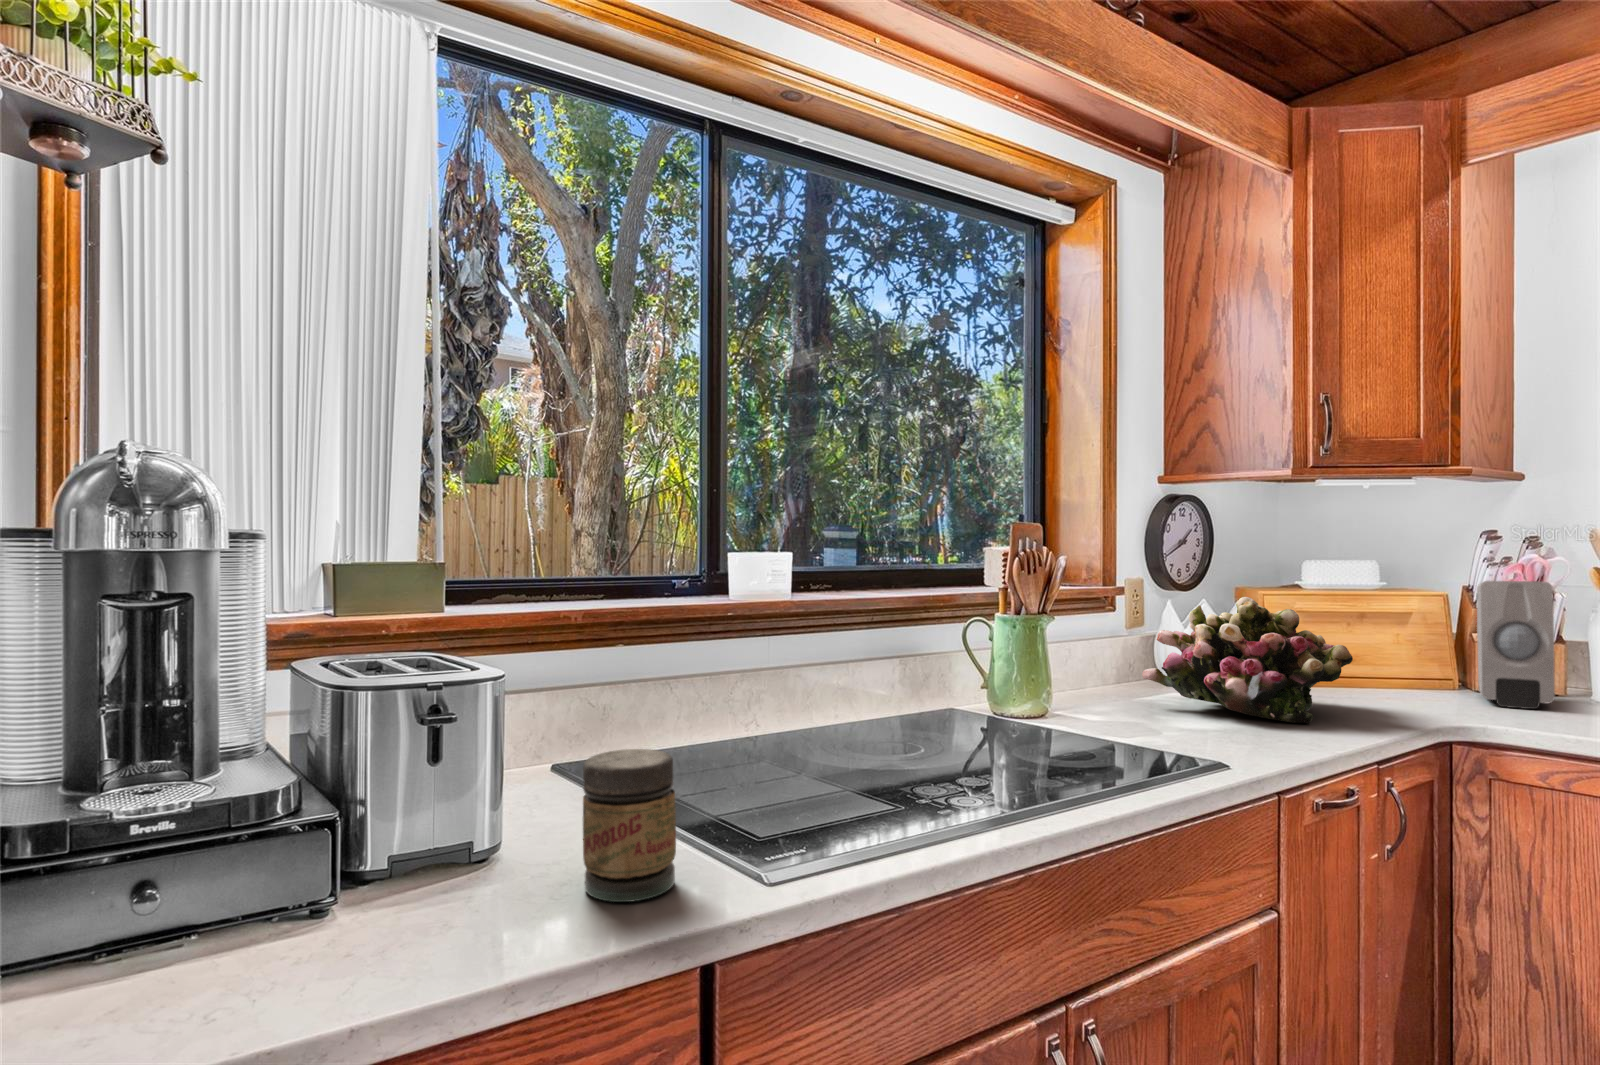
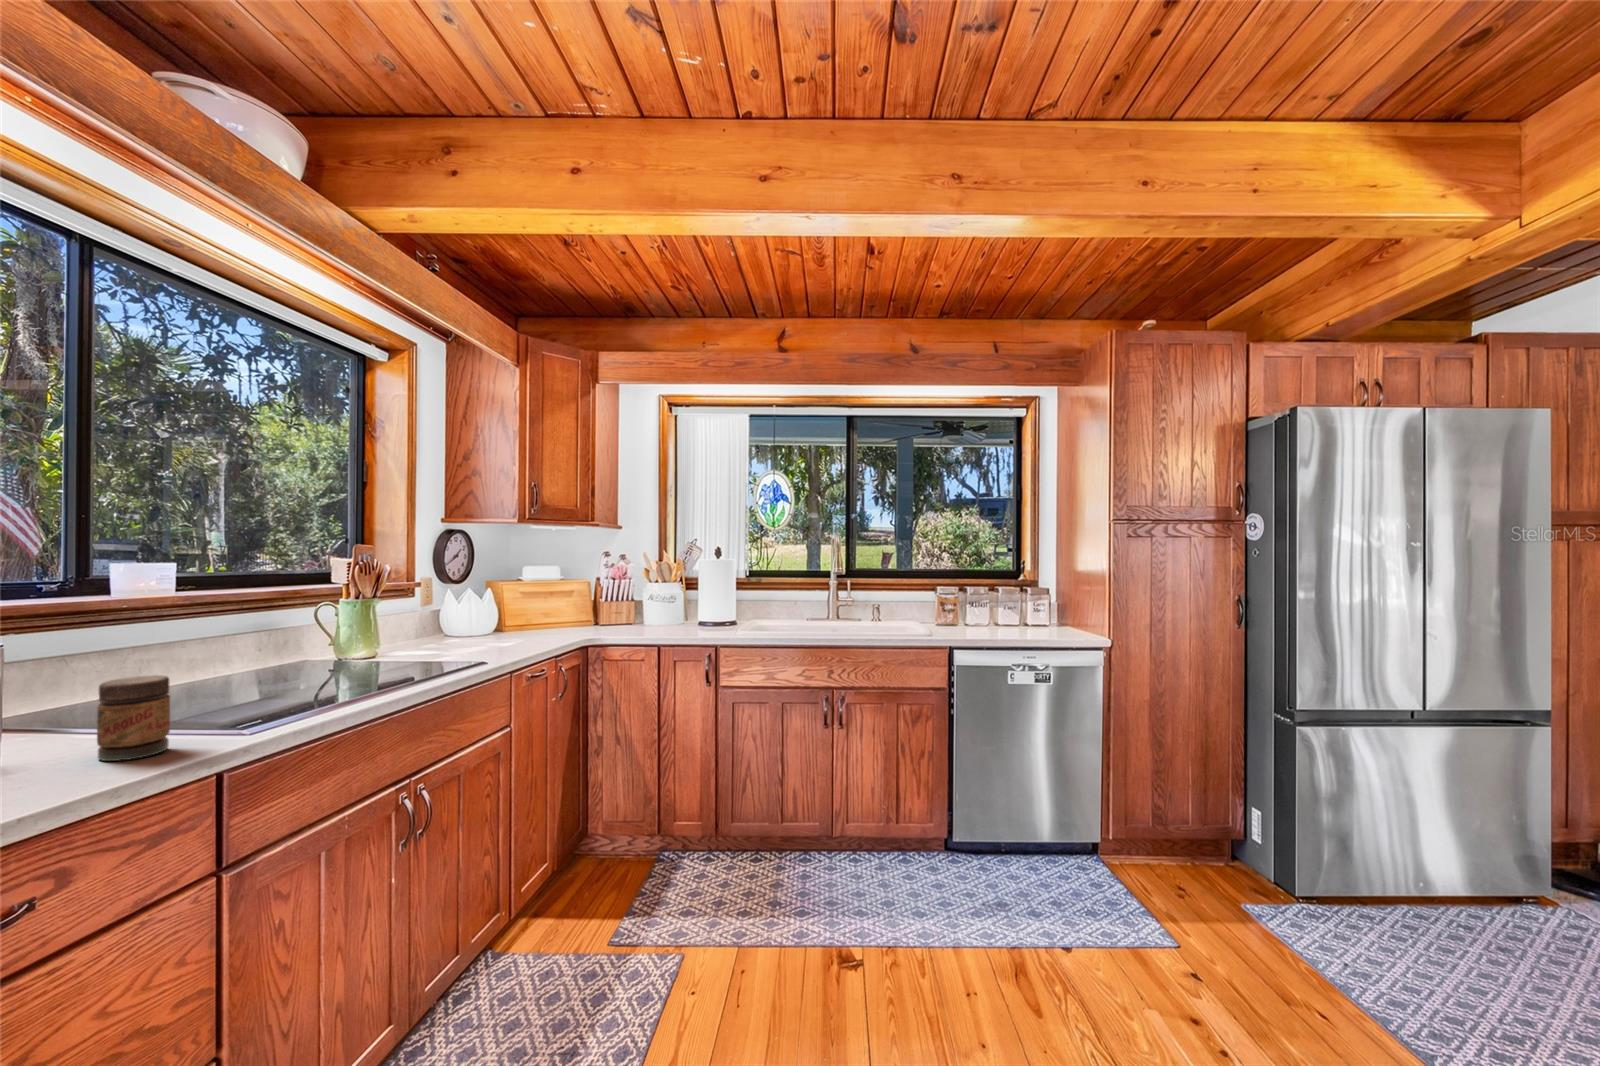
soap dispenser: present [1477,581,1555,709] -> none [600,574,628,632]
flower arrangement: present [1142,597,1353,723] -> none [432,586,543,647]

